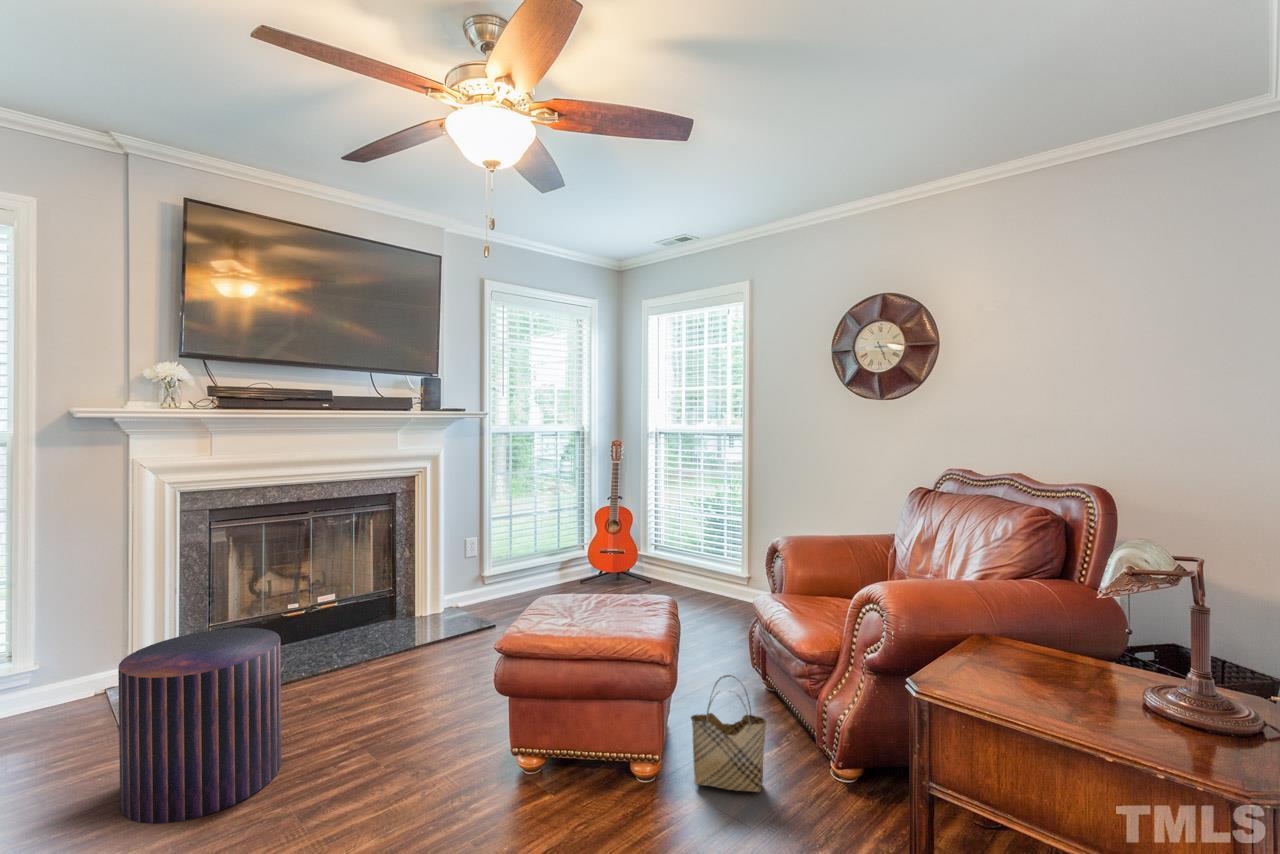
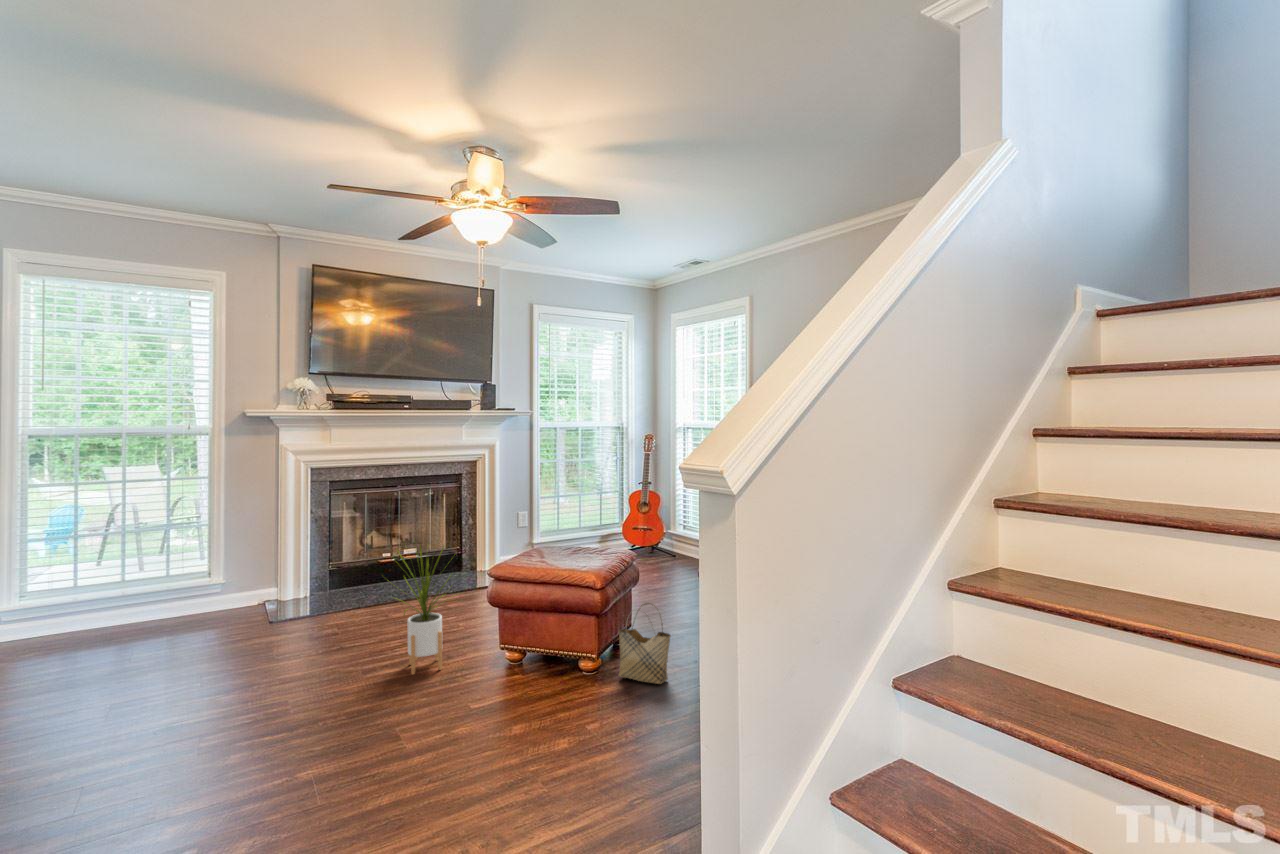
house plant: none [333,596,452,814] -> present [403,546,446,674]
pouf: present [118,628,281,824] -> none [264,557,361,668]

